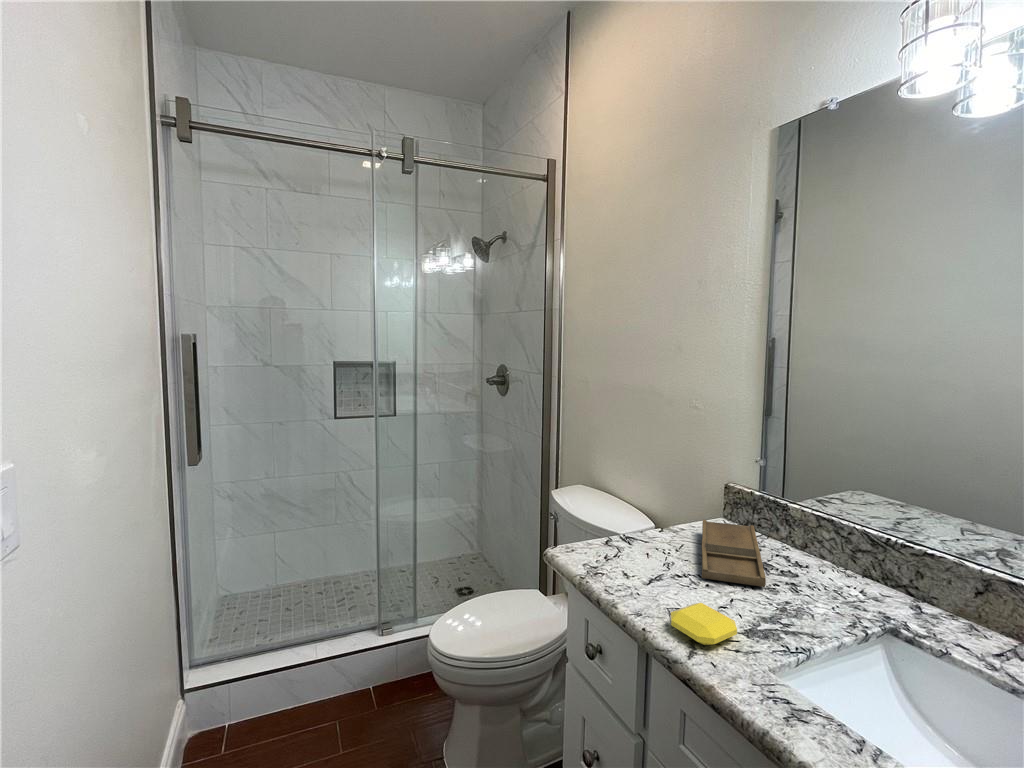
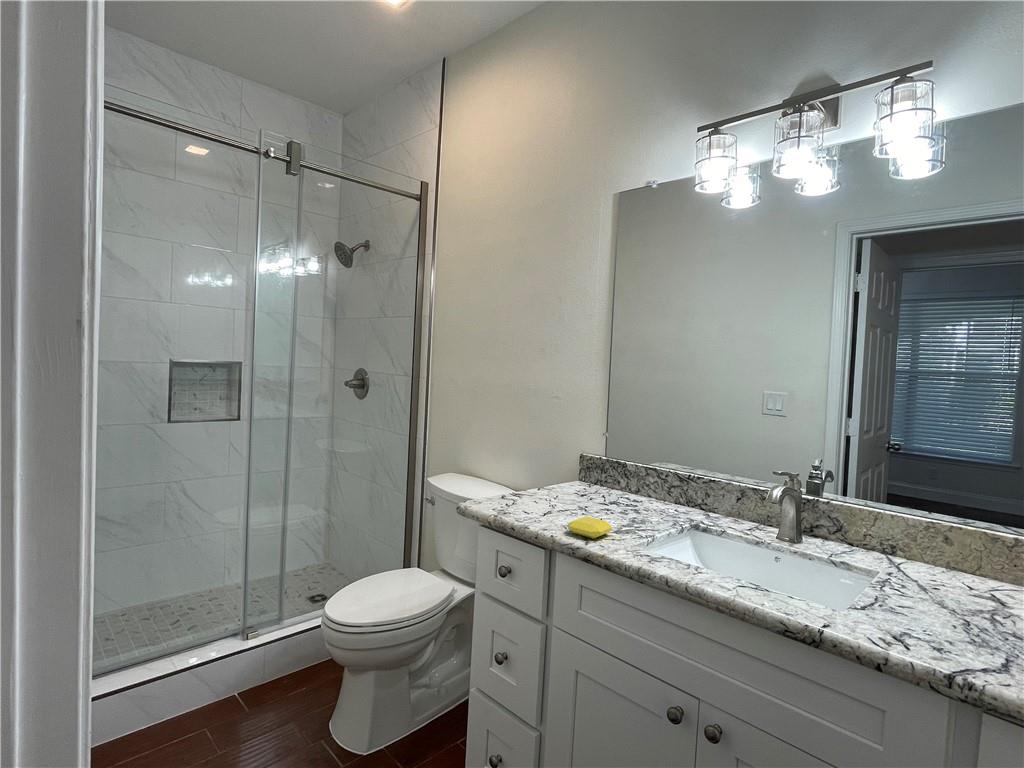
tray: present [702,520,766,587] -> none [568,479,620,512]

